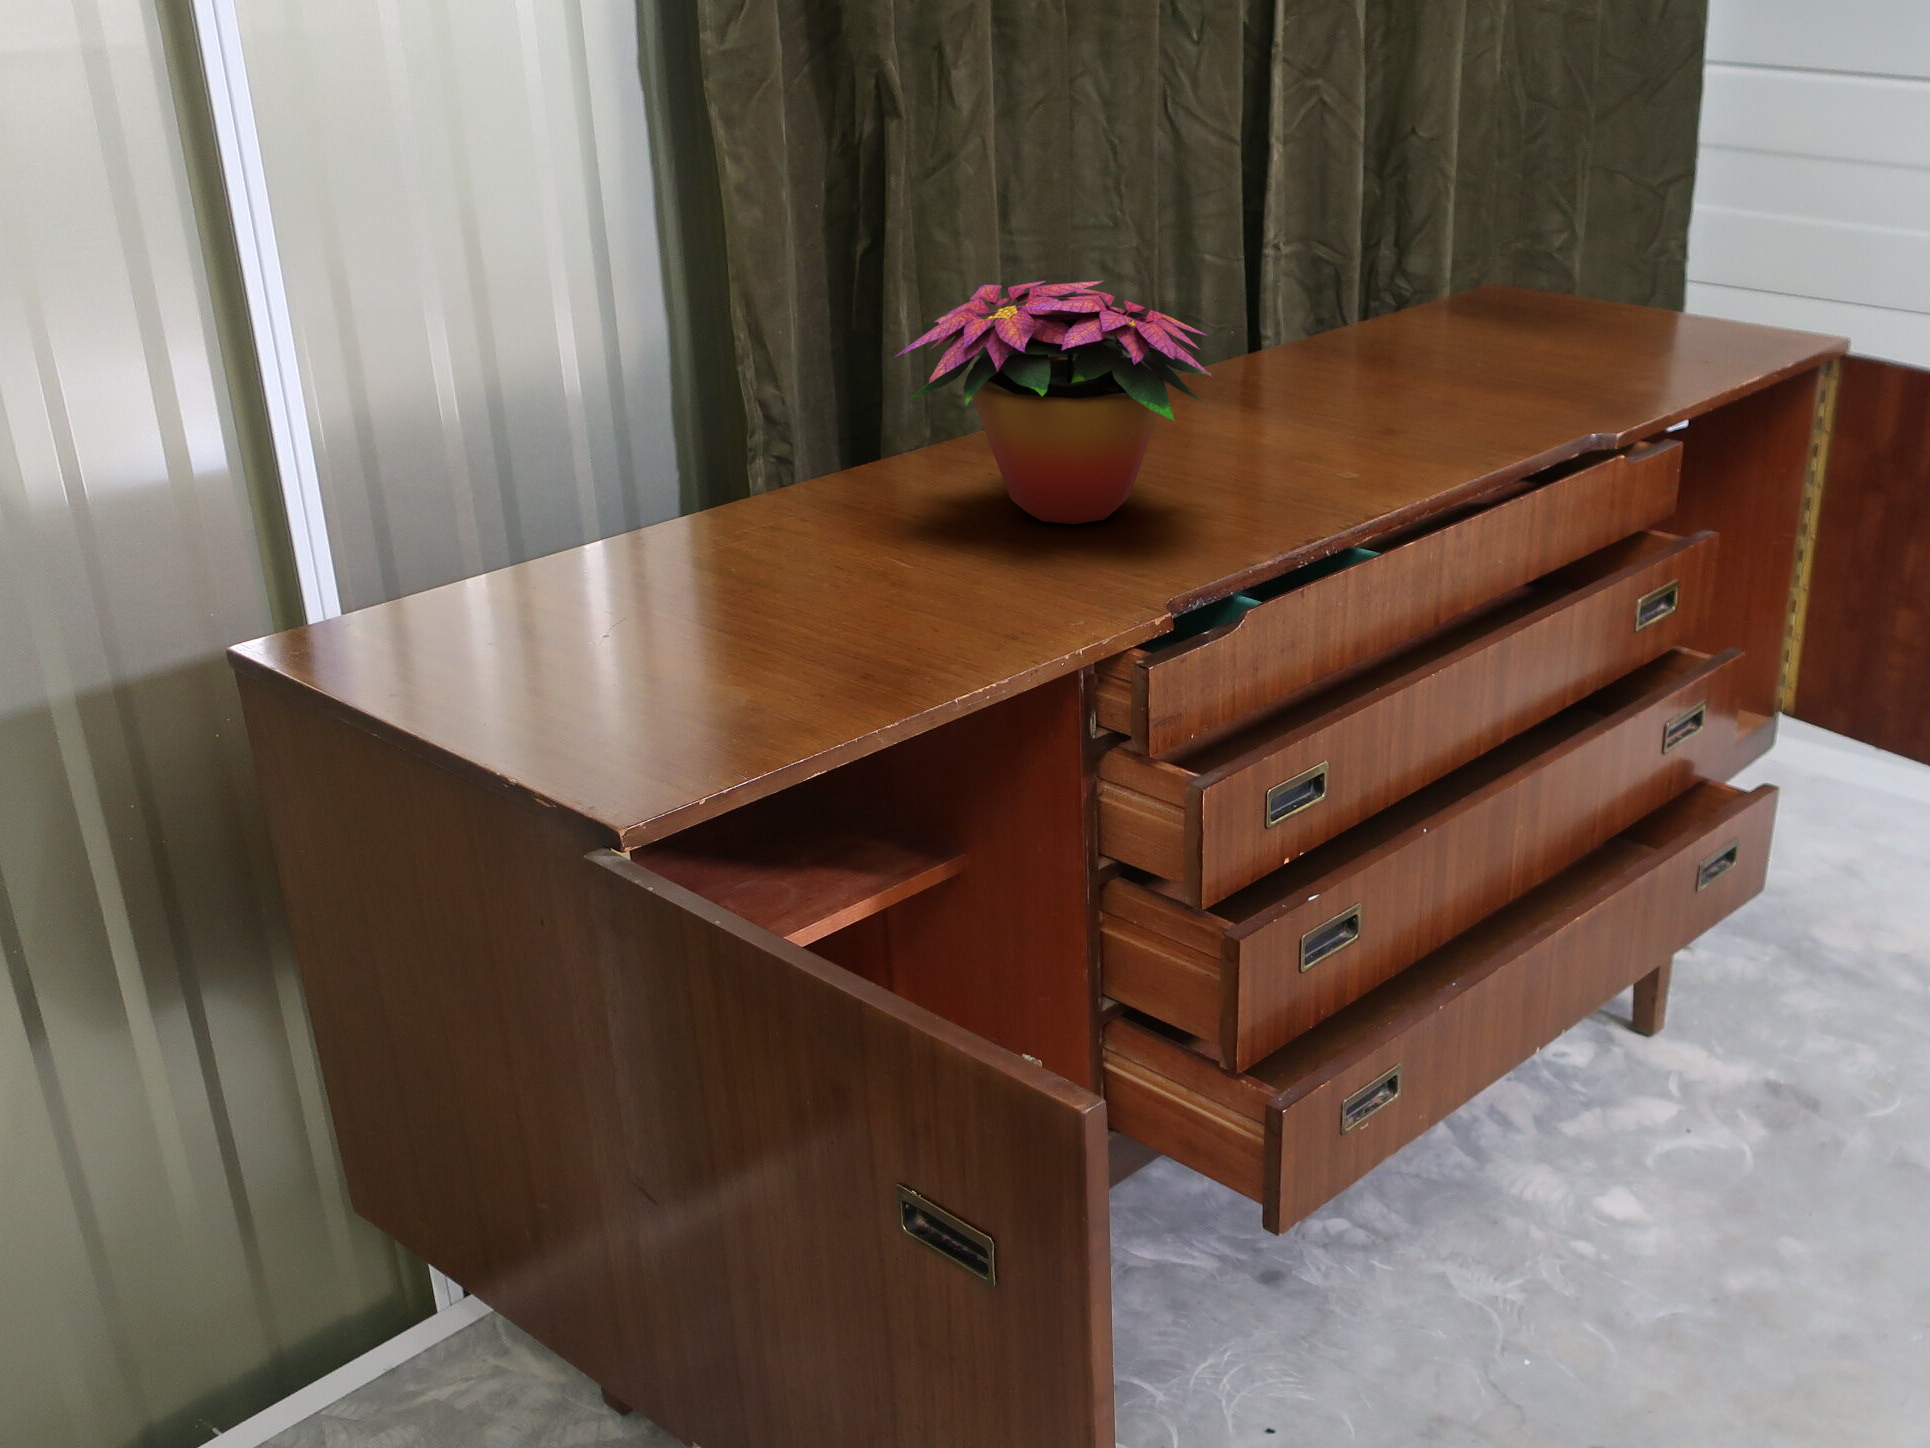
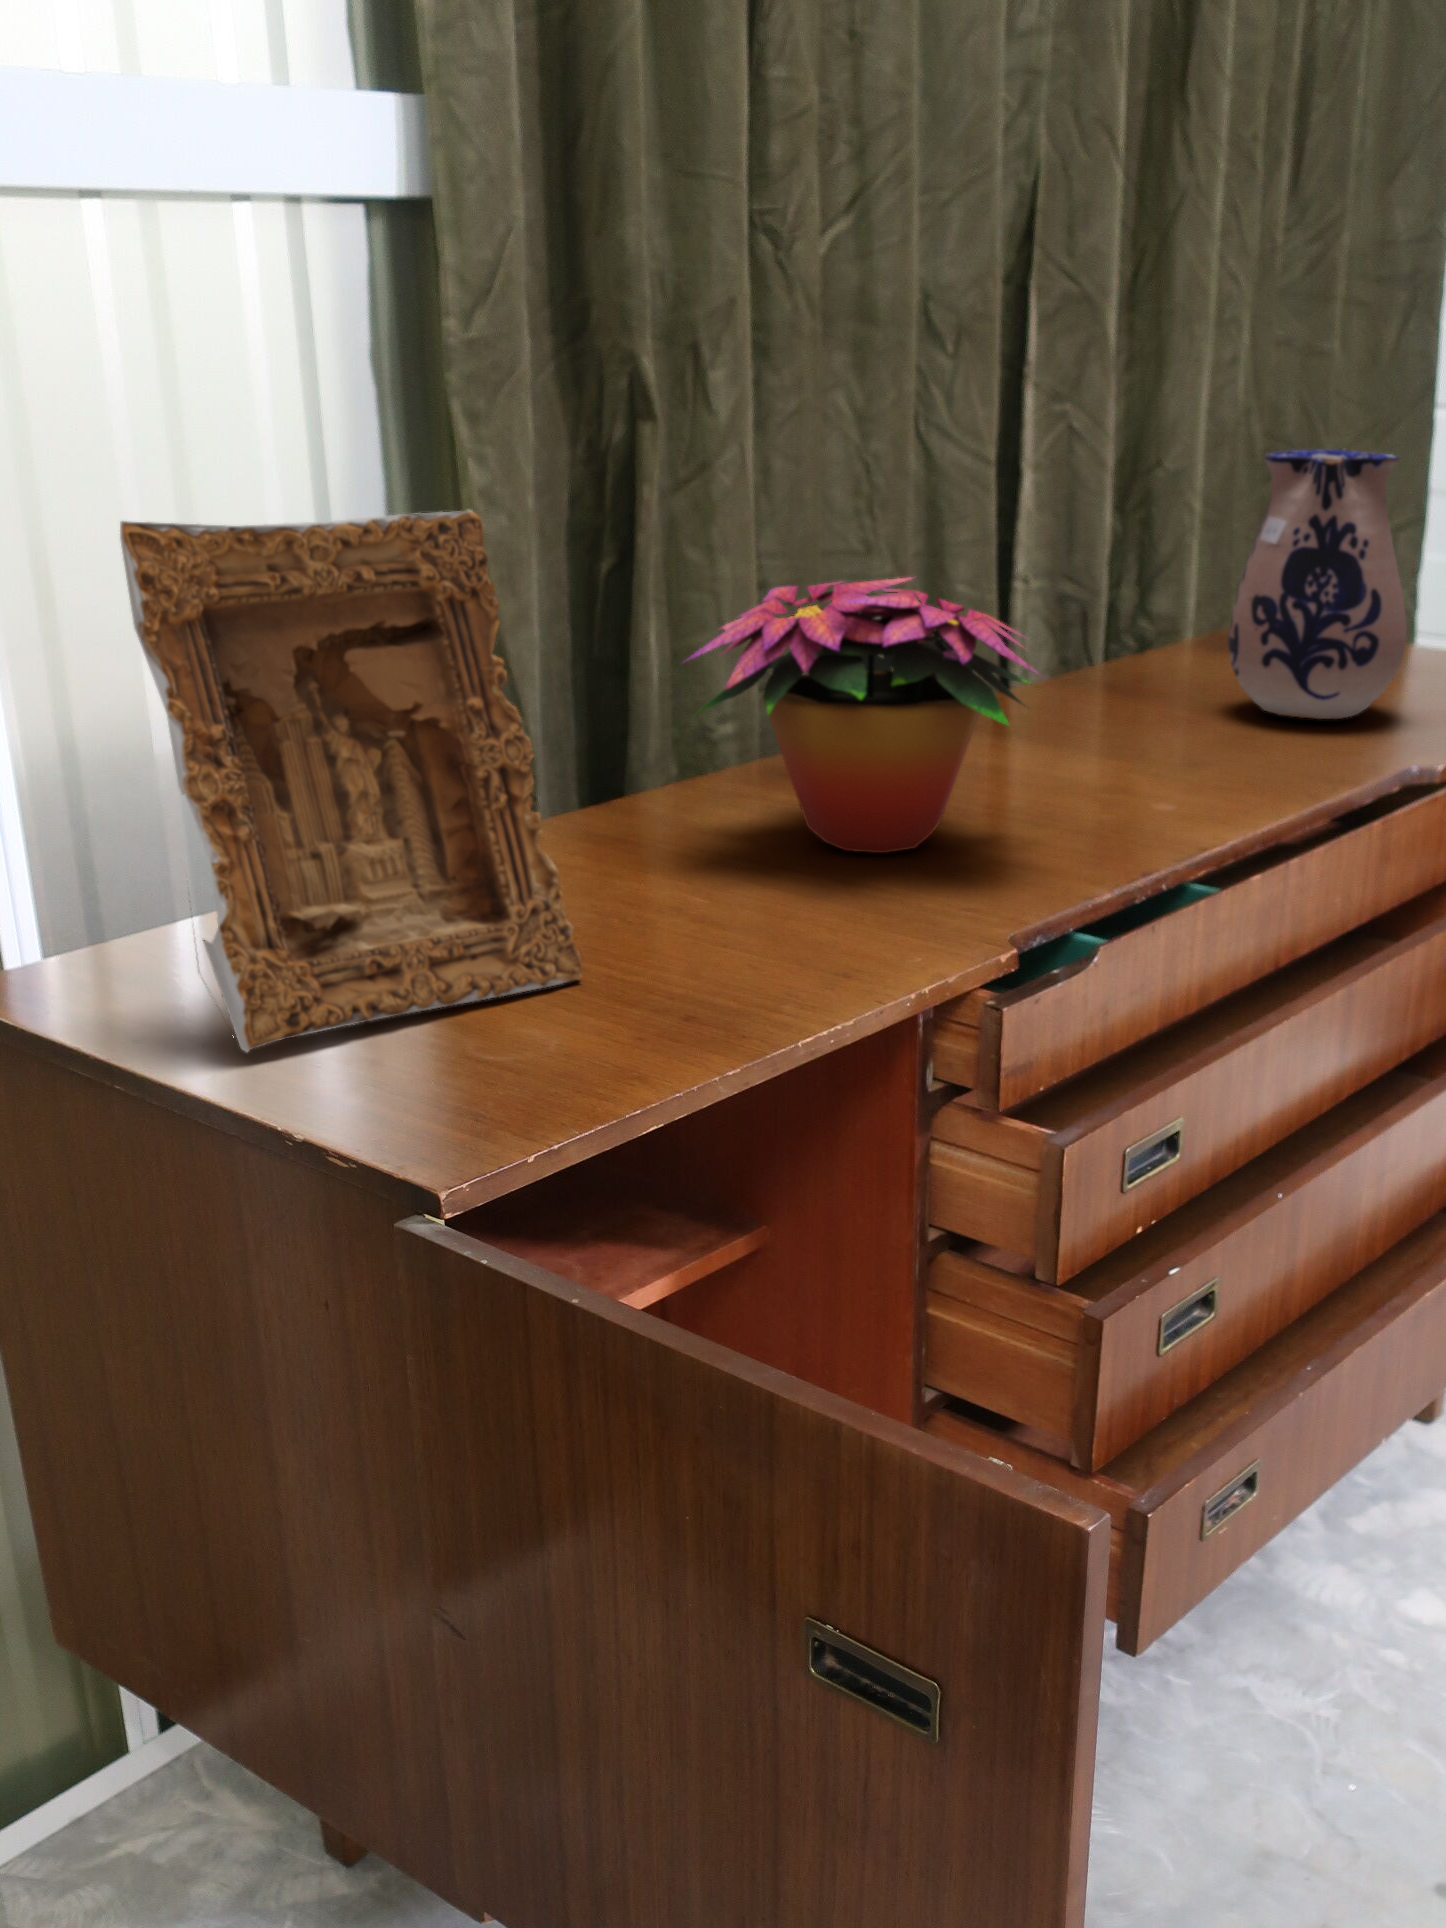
ceramic pitcher: none [1437,134,1599,387] -> present [1228,449,1407,719]
picture frame: none [384,243,784,710] -> present [120,510,583,1052]

